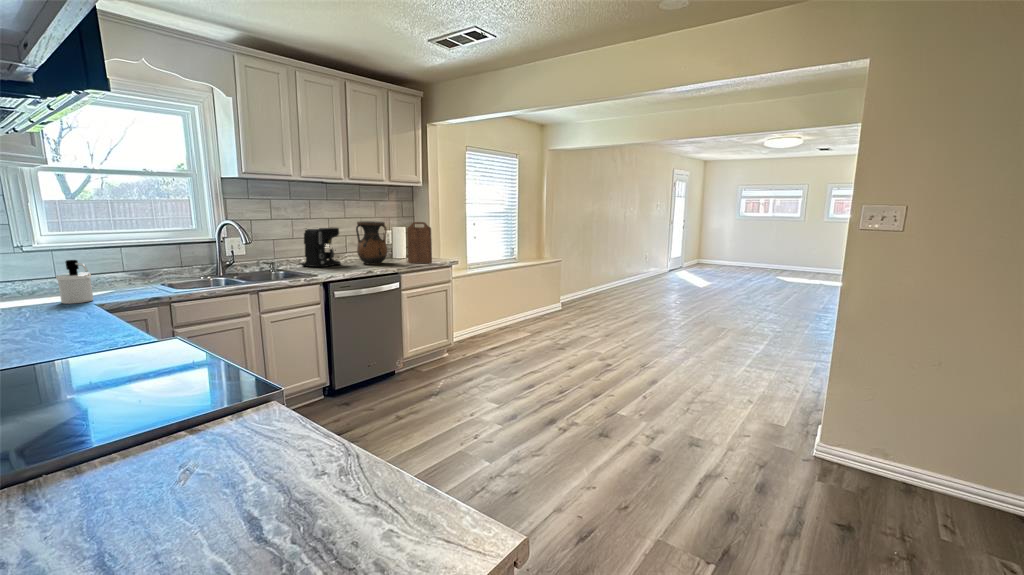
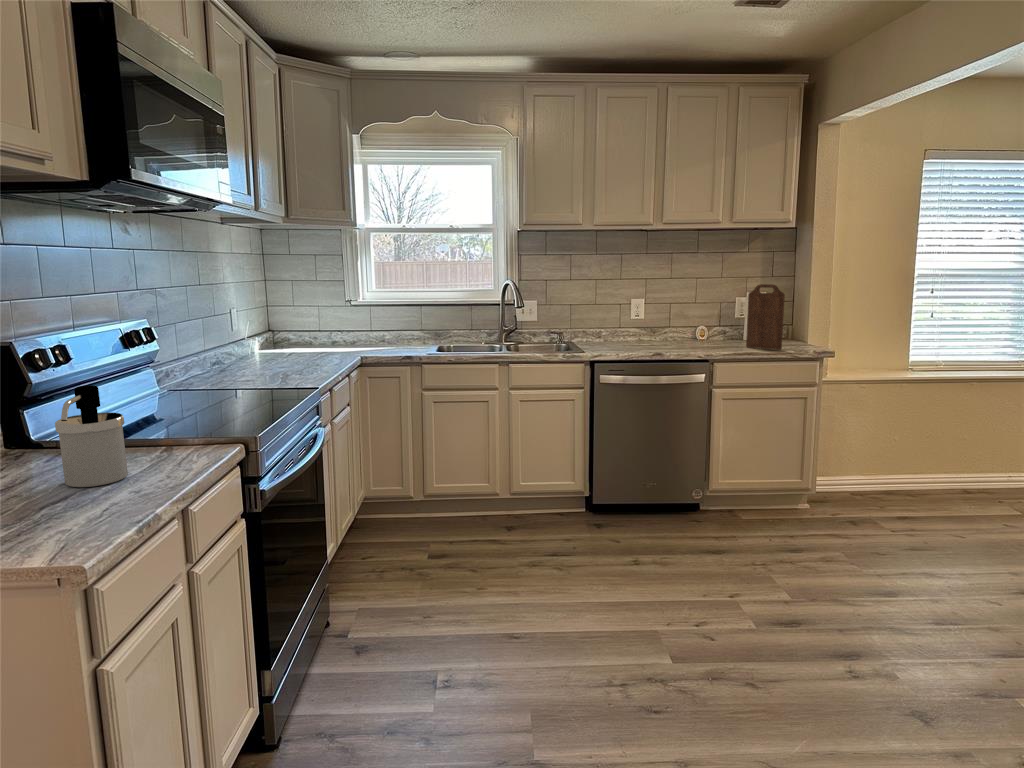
vase: present [356,221,387,265] -> none [675,283,718,345]
coffee maker: present [301,227,341,267] -> none [603,291,654,343]
soap dispenser: present [56,260,93,304] -> present [55,385,128,487]

